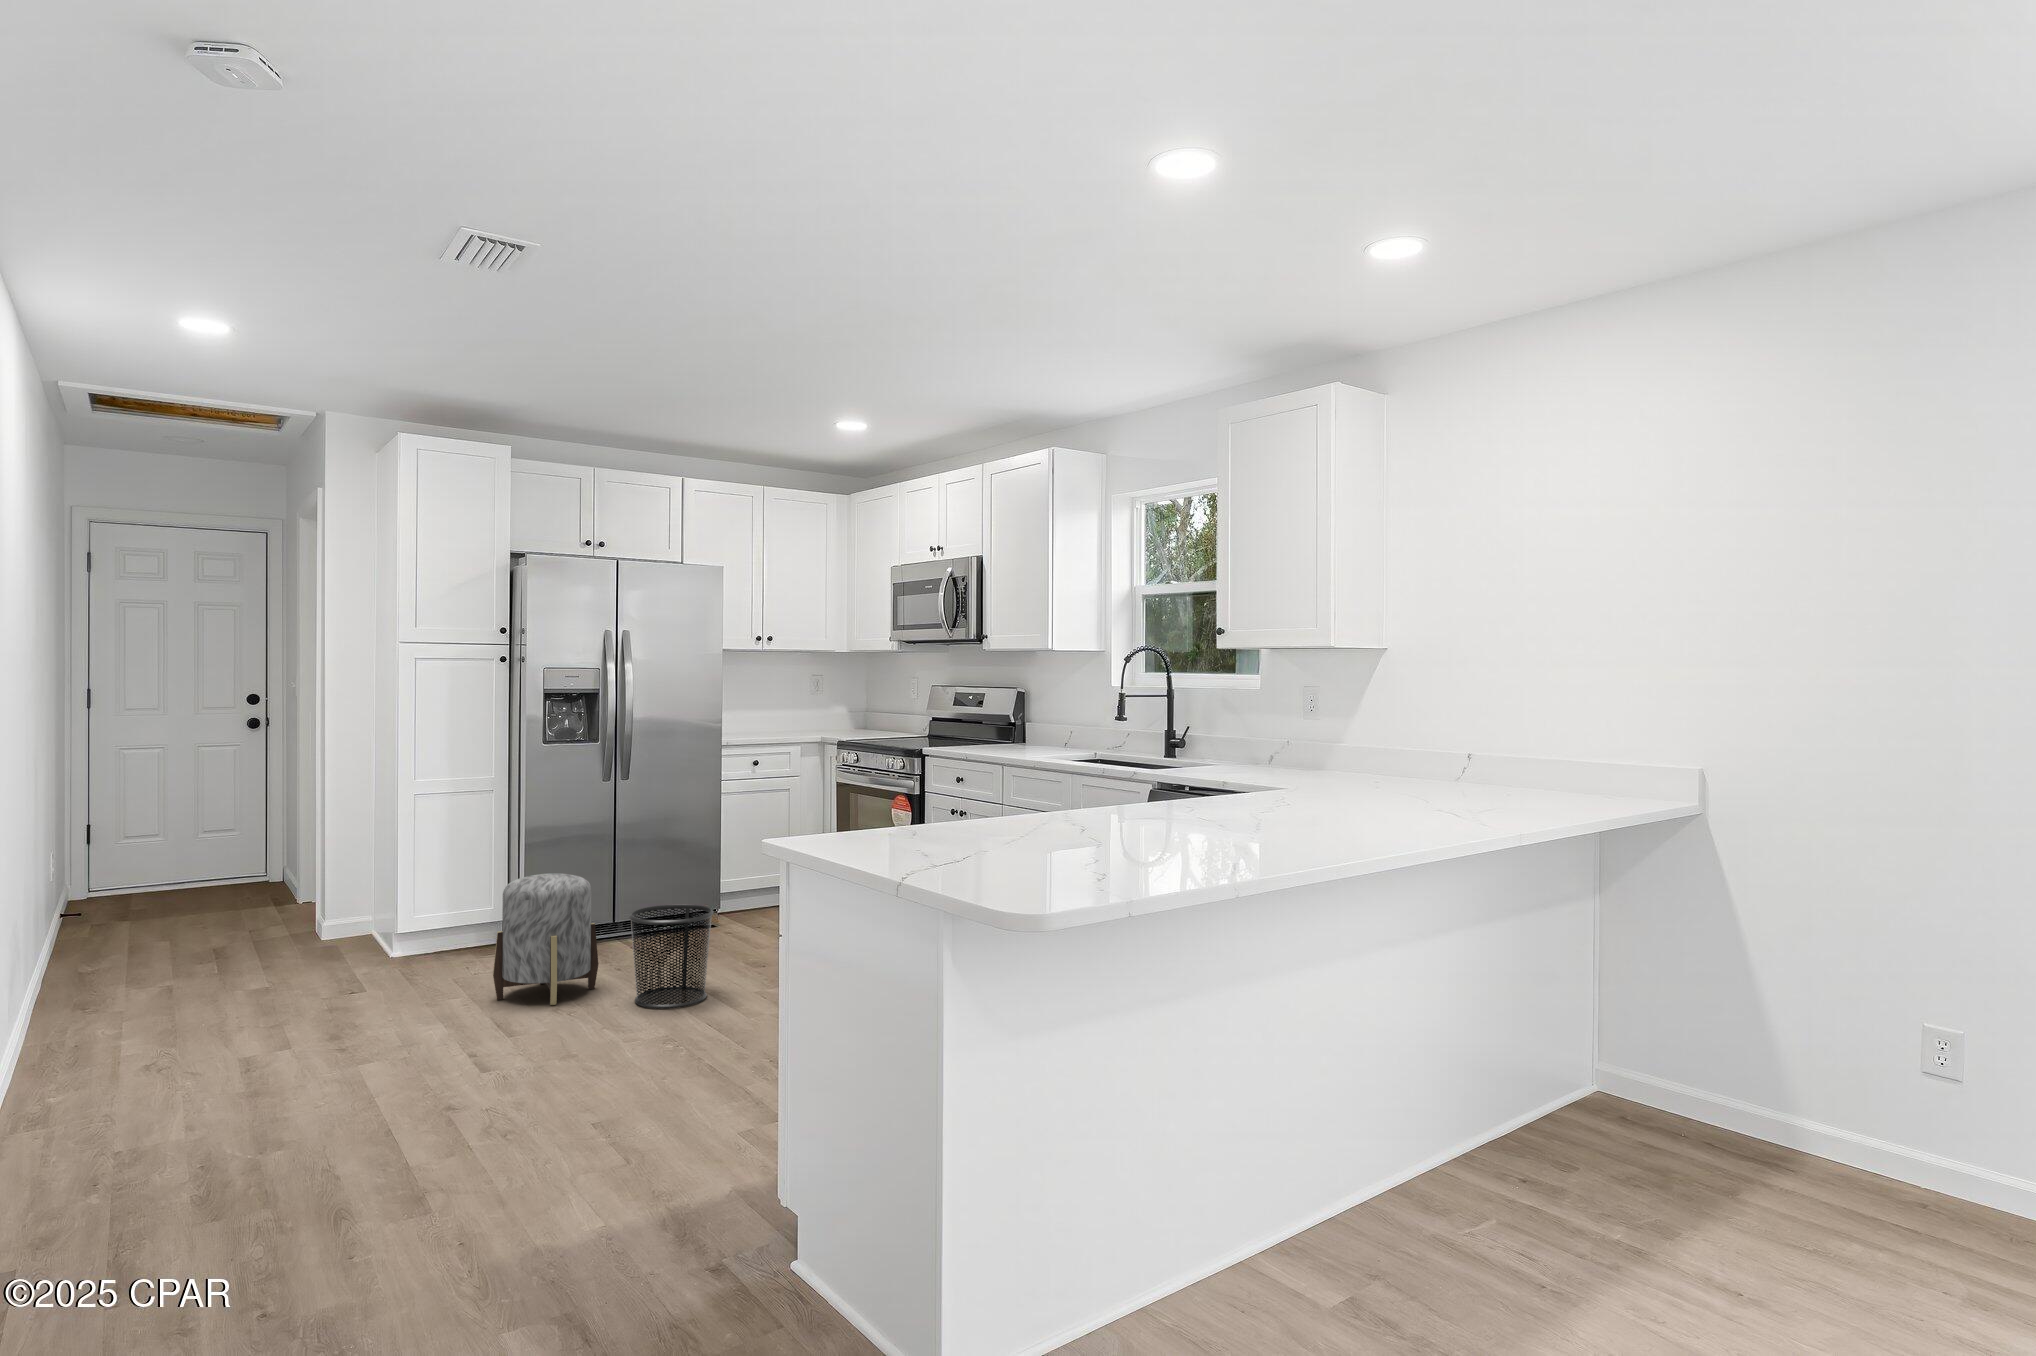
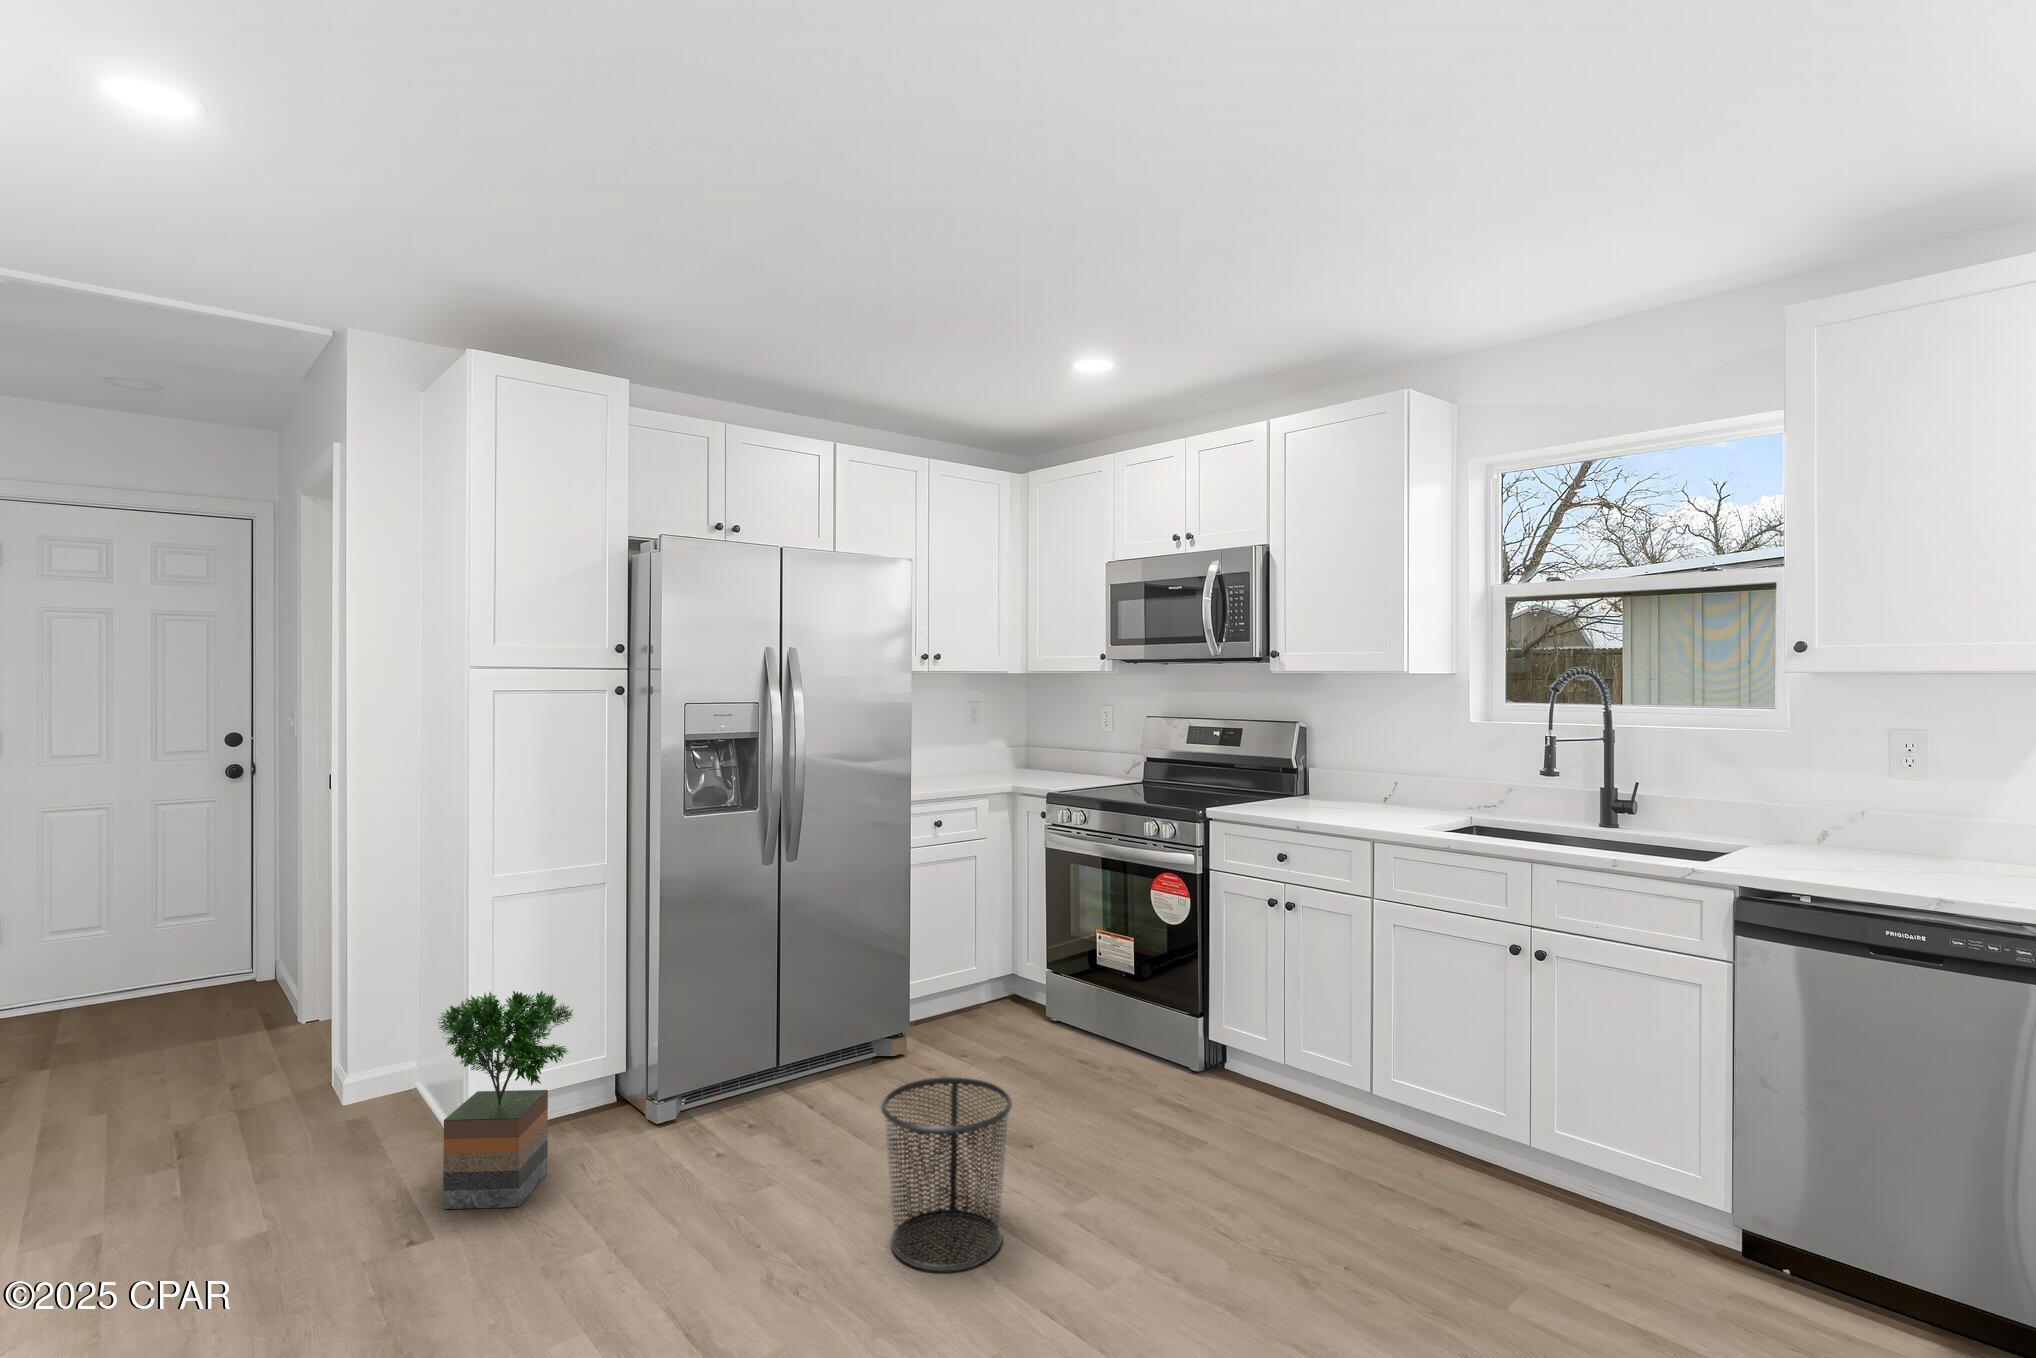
potted tree: none [372,850,462,982] -> present [438,991,573,1209]
stool: present [493,873,598,1005] -> none [654,1033,813,1269]

